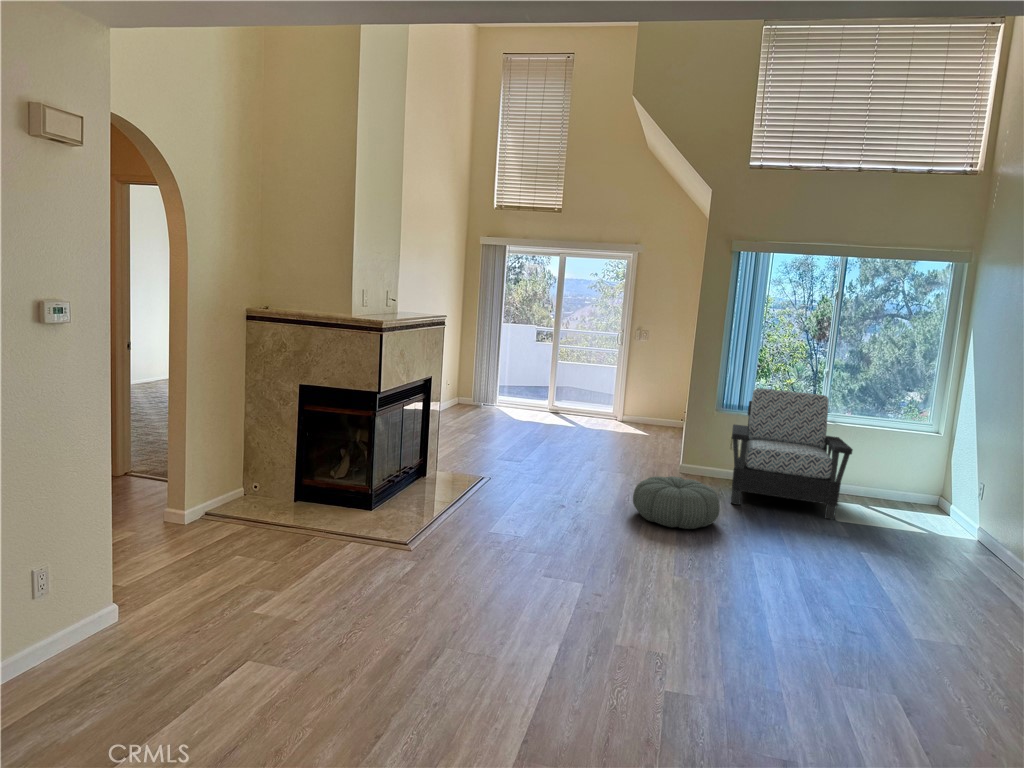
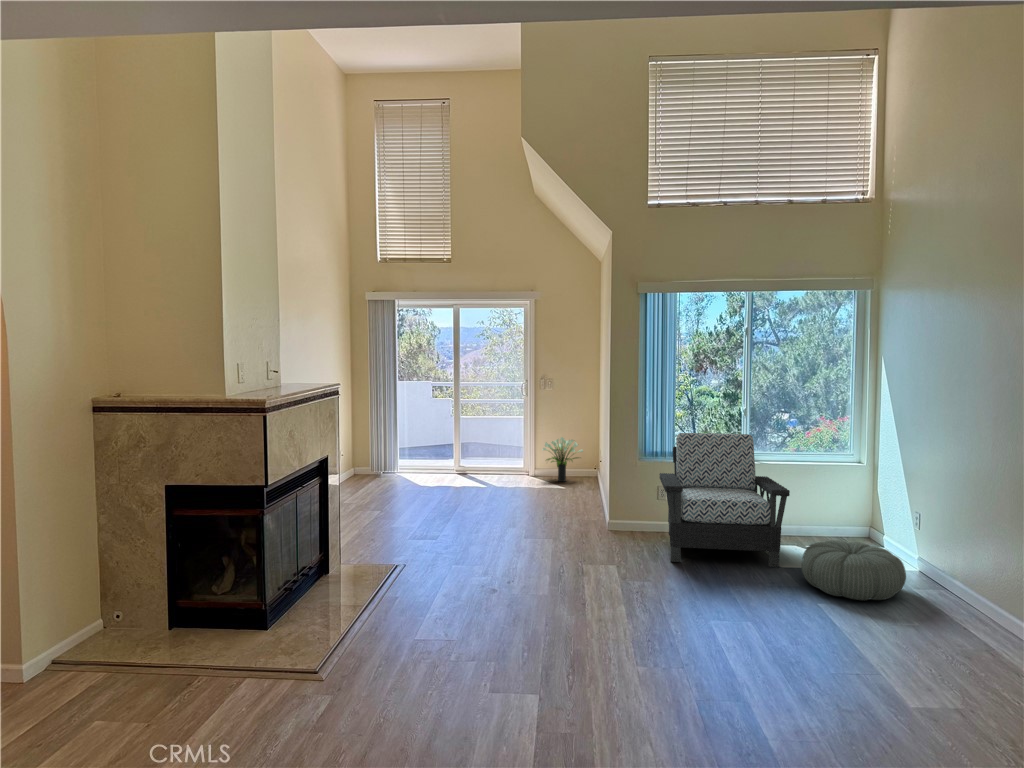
potted plant: none [631,387,670,429] -> present [542,437,583,482]
pouf: present [633,476,720,529] -> present [802,540,906,601]

